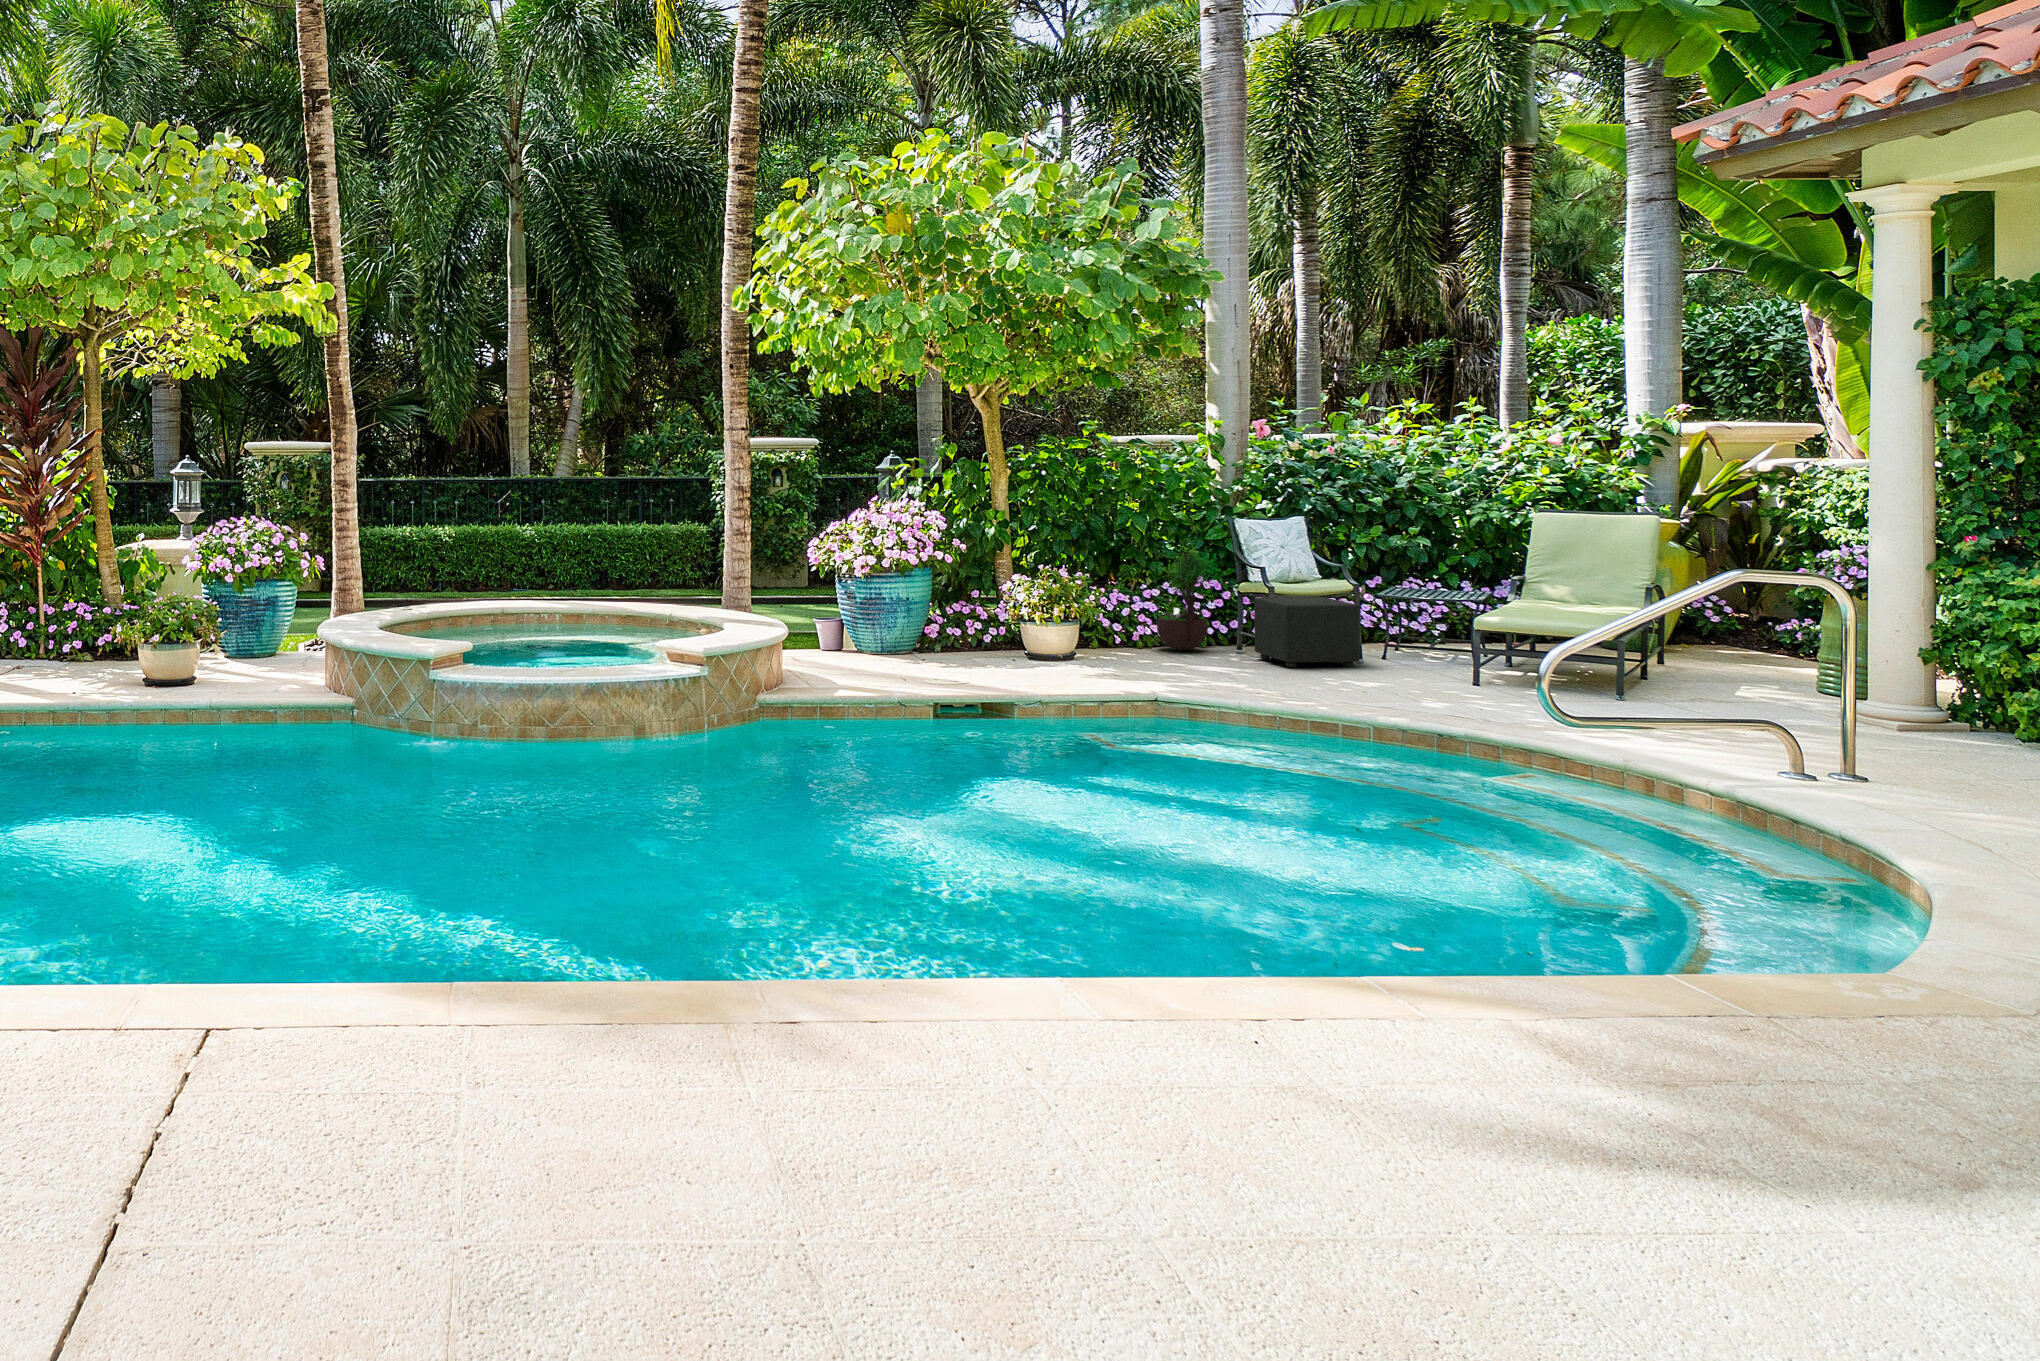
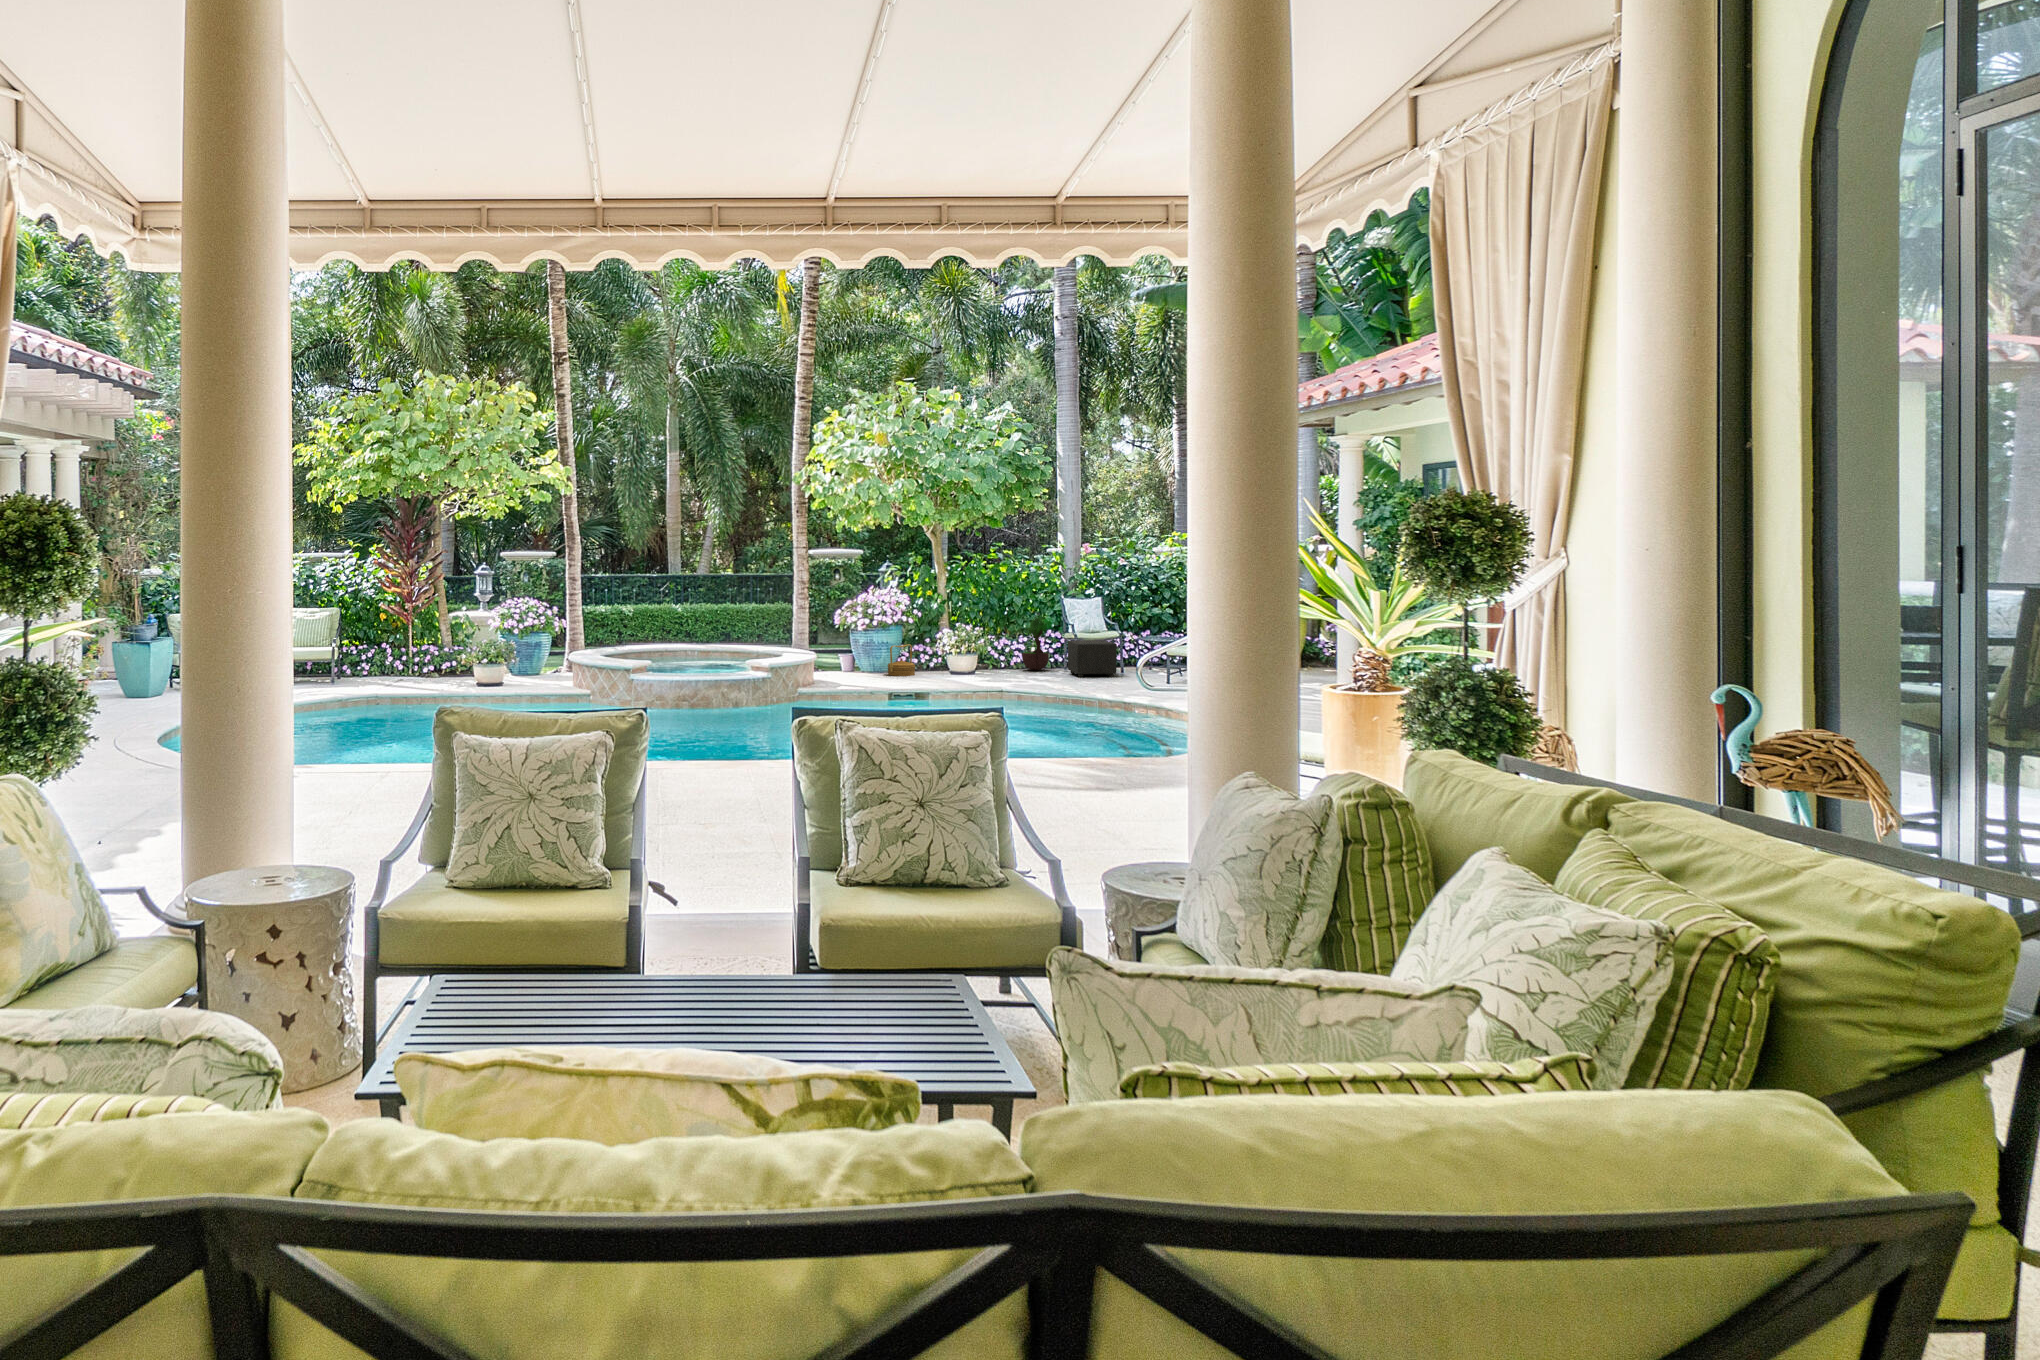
woven basket: none [914,603,967,663] -> present [888,644,915,676]

